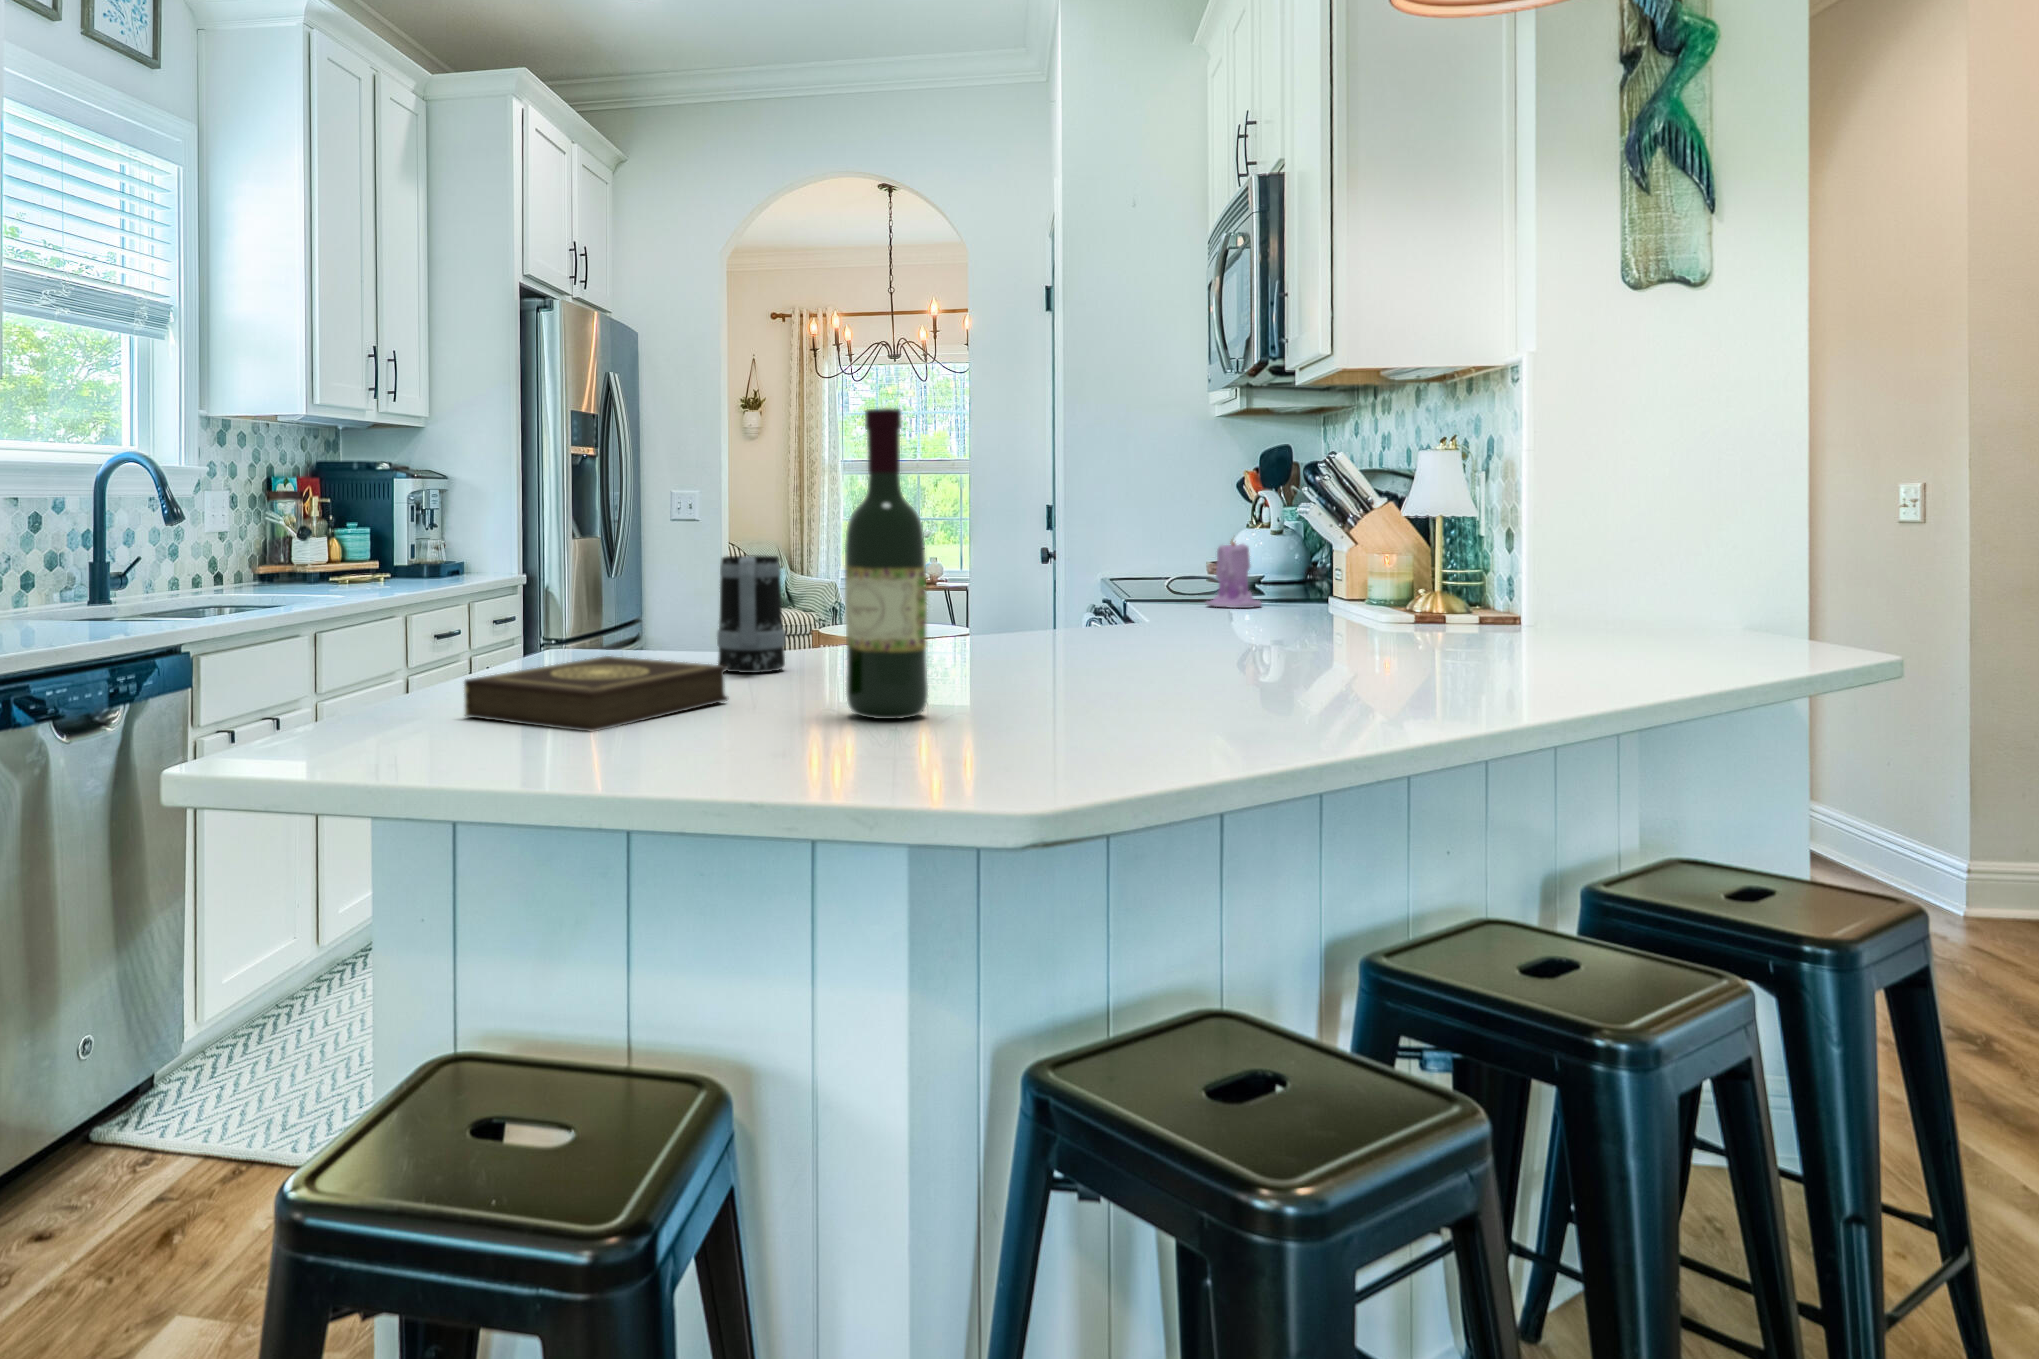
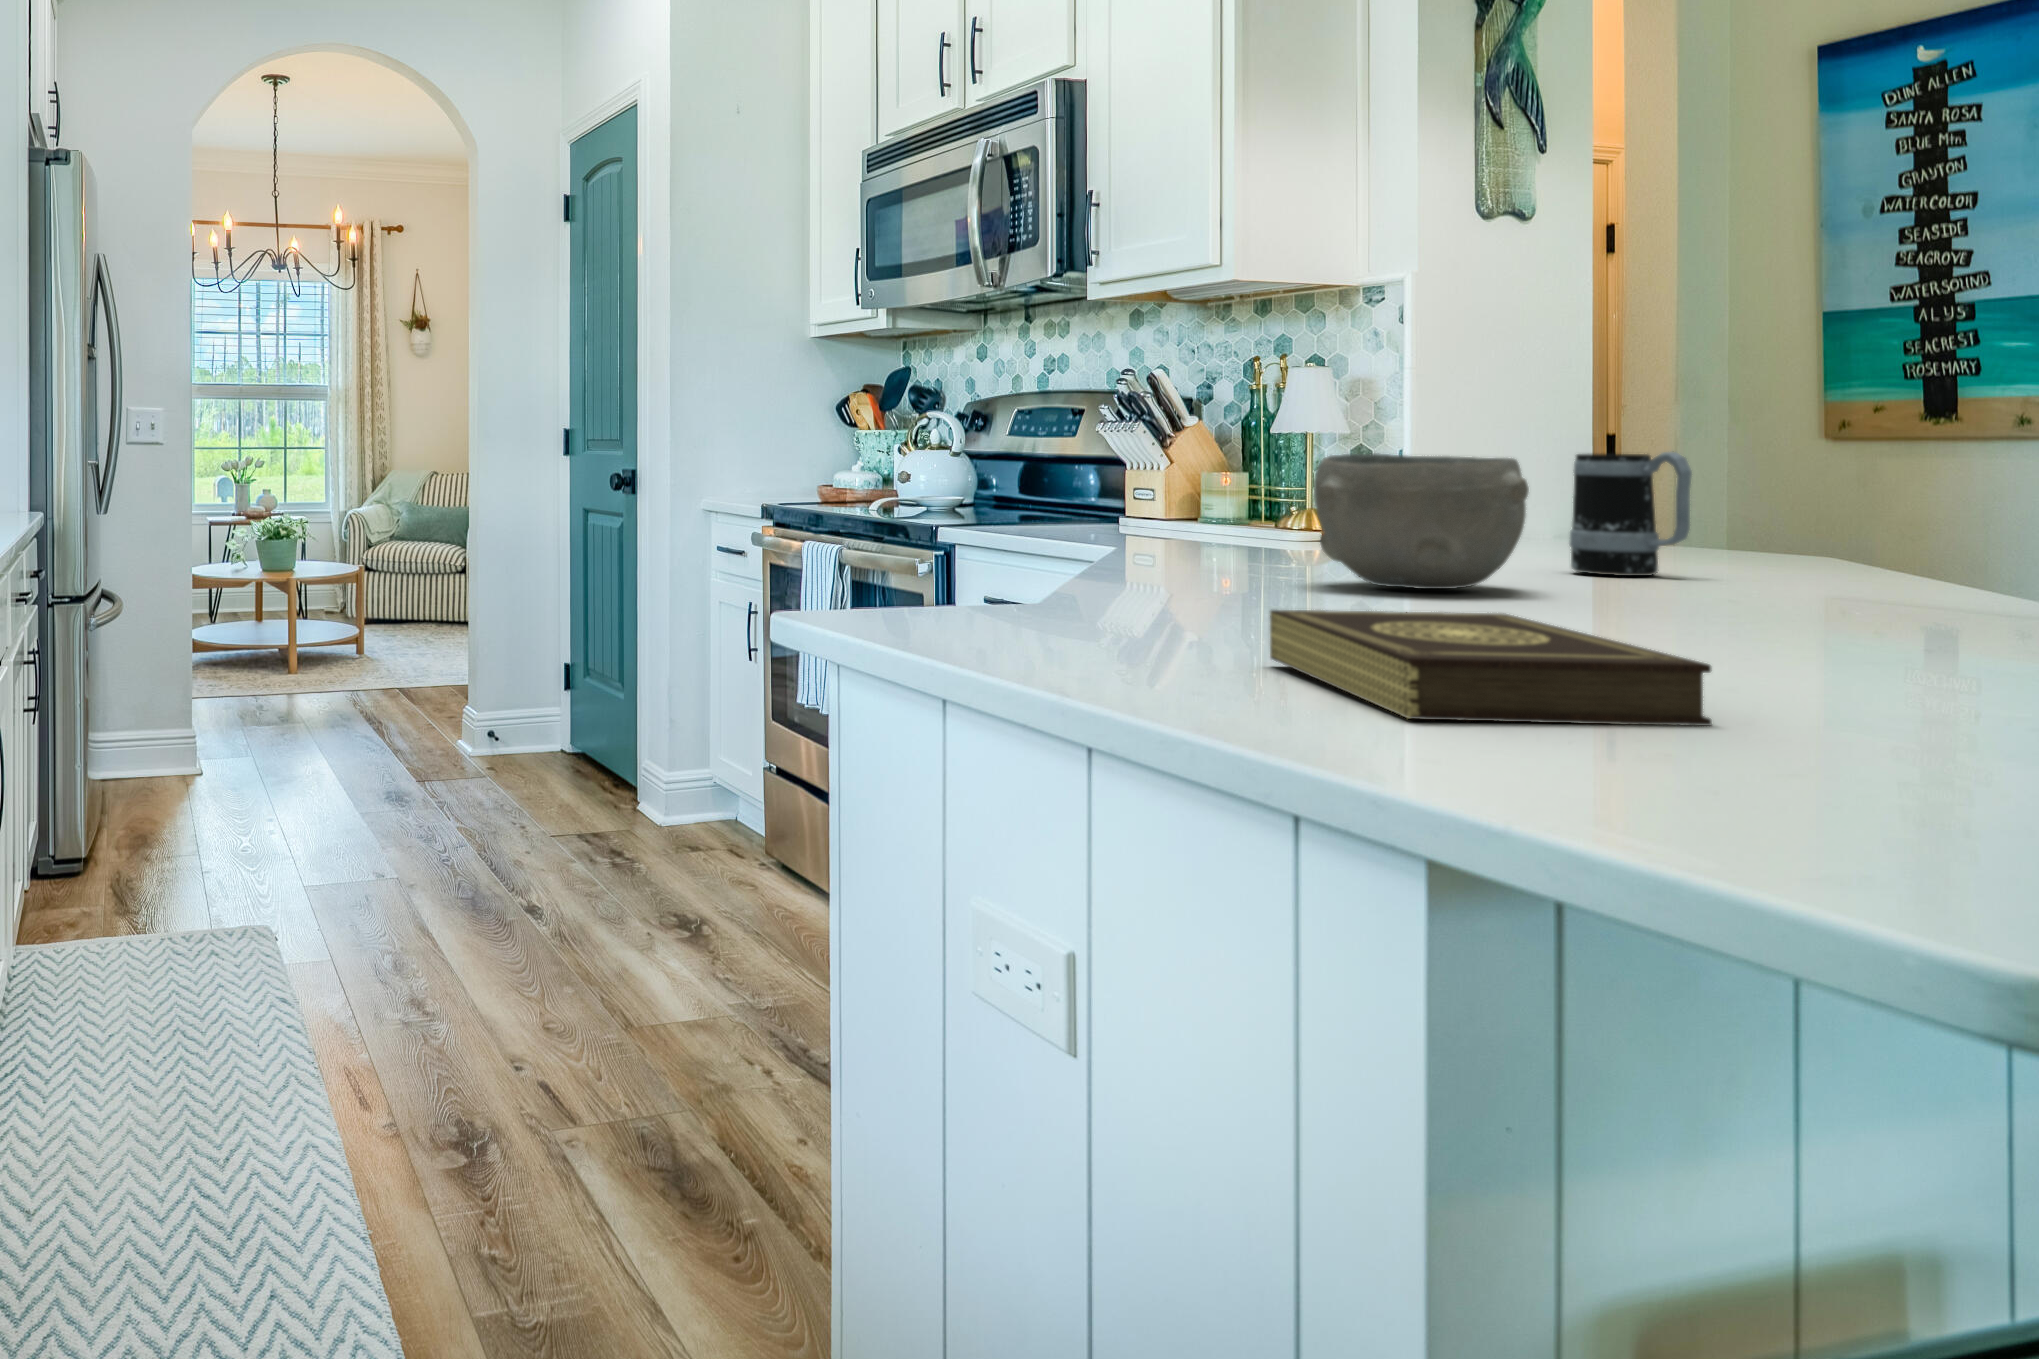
wine bottle: present [845,408,928,719] -> none [1723,254,1867,672]
candle: present [1206,540,1262,608] -> none [1024,452,1083,530]
bowl: none [1009,545,1178,662] -> present [1314,453,1529,589]
mug: present [717,555,785,673] -> present [1570,452,1692,576]

